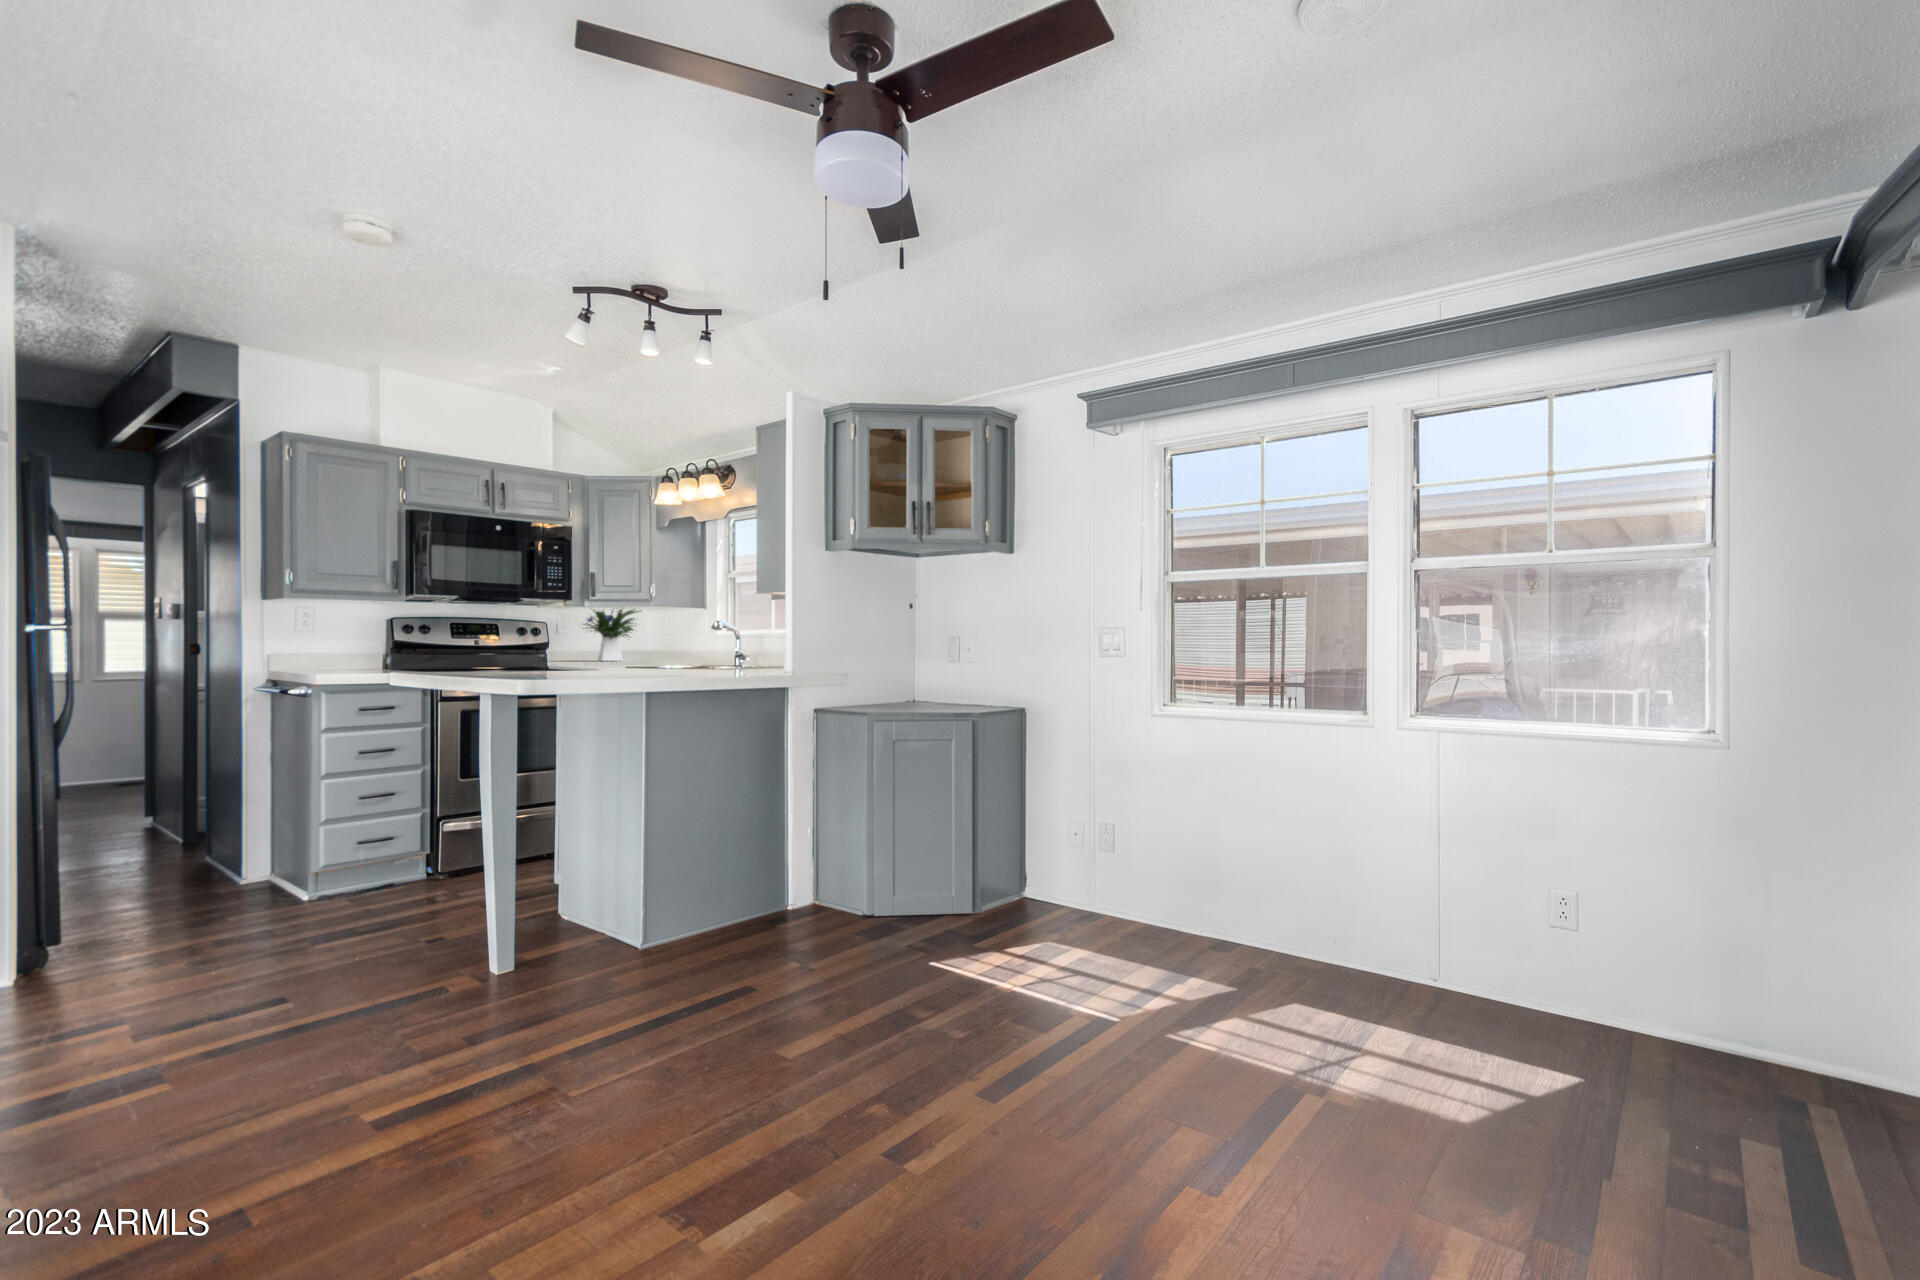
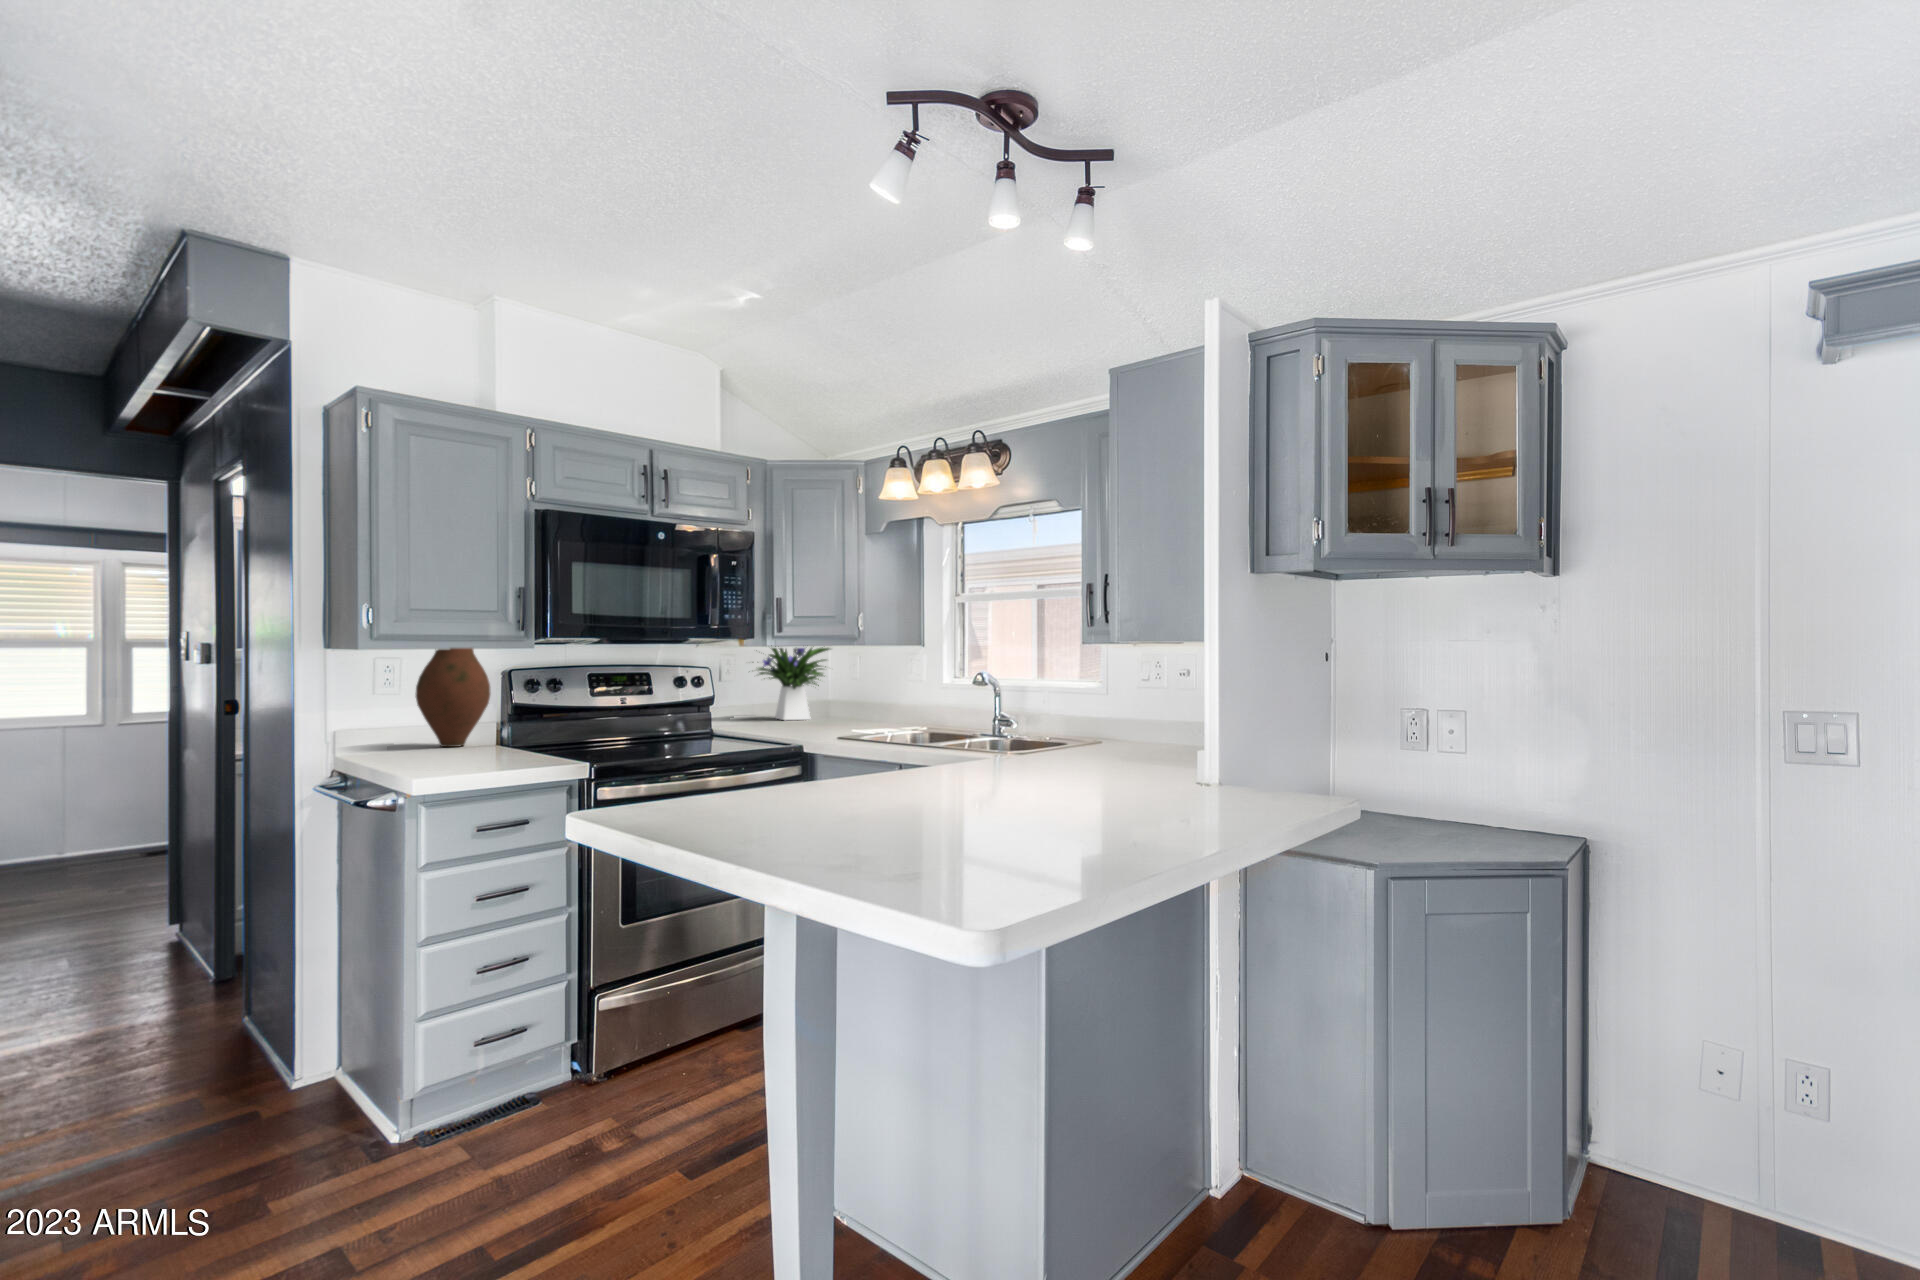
vase: none [324,592,376,666] -> present [416,648,490,747]

